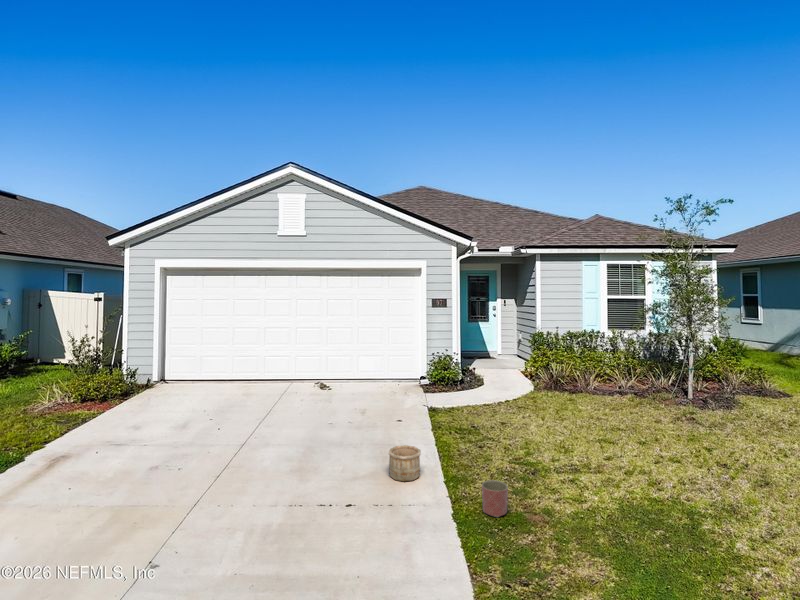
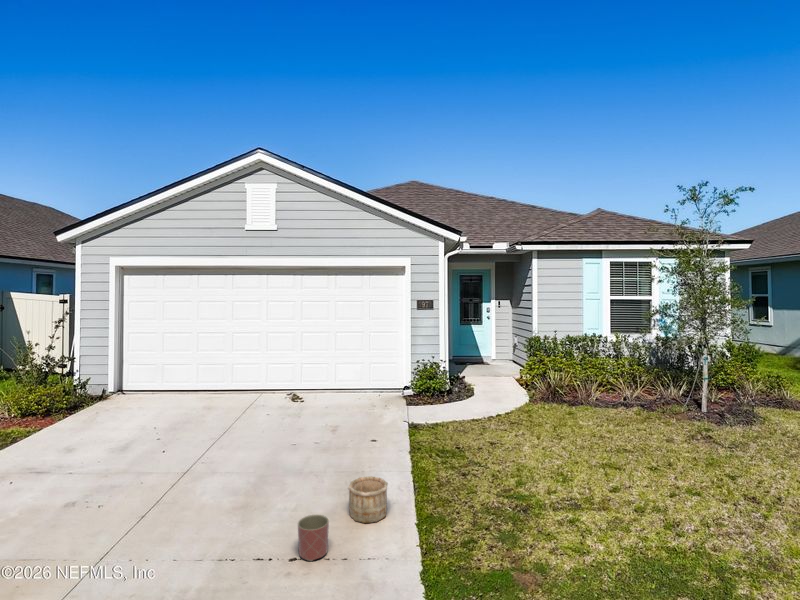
planter: present [482,480,508,517] -> present [298,515,329,561]

